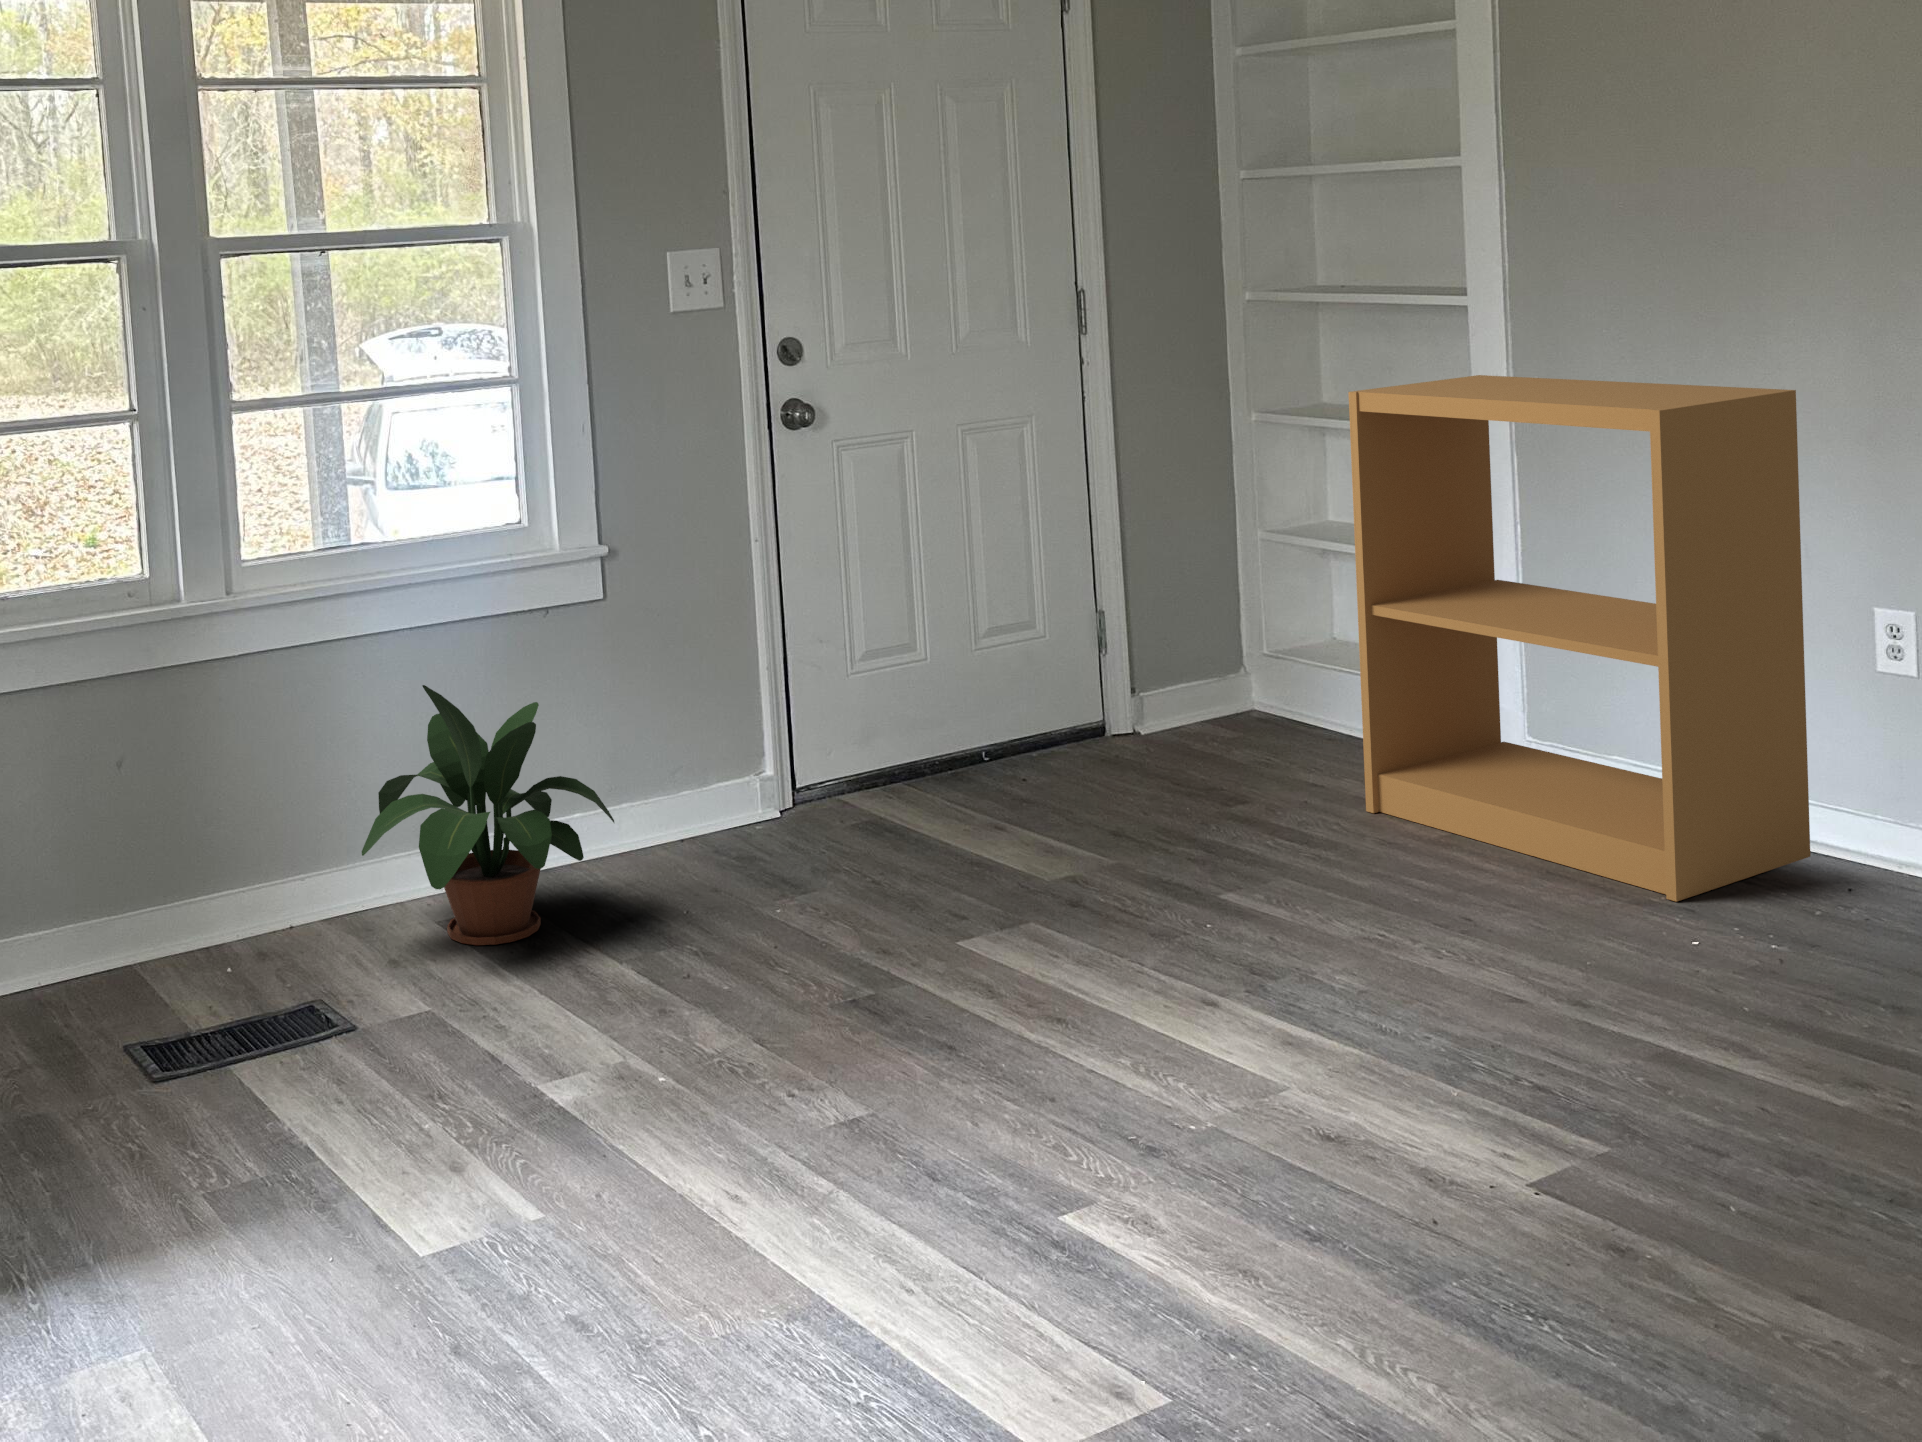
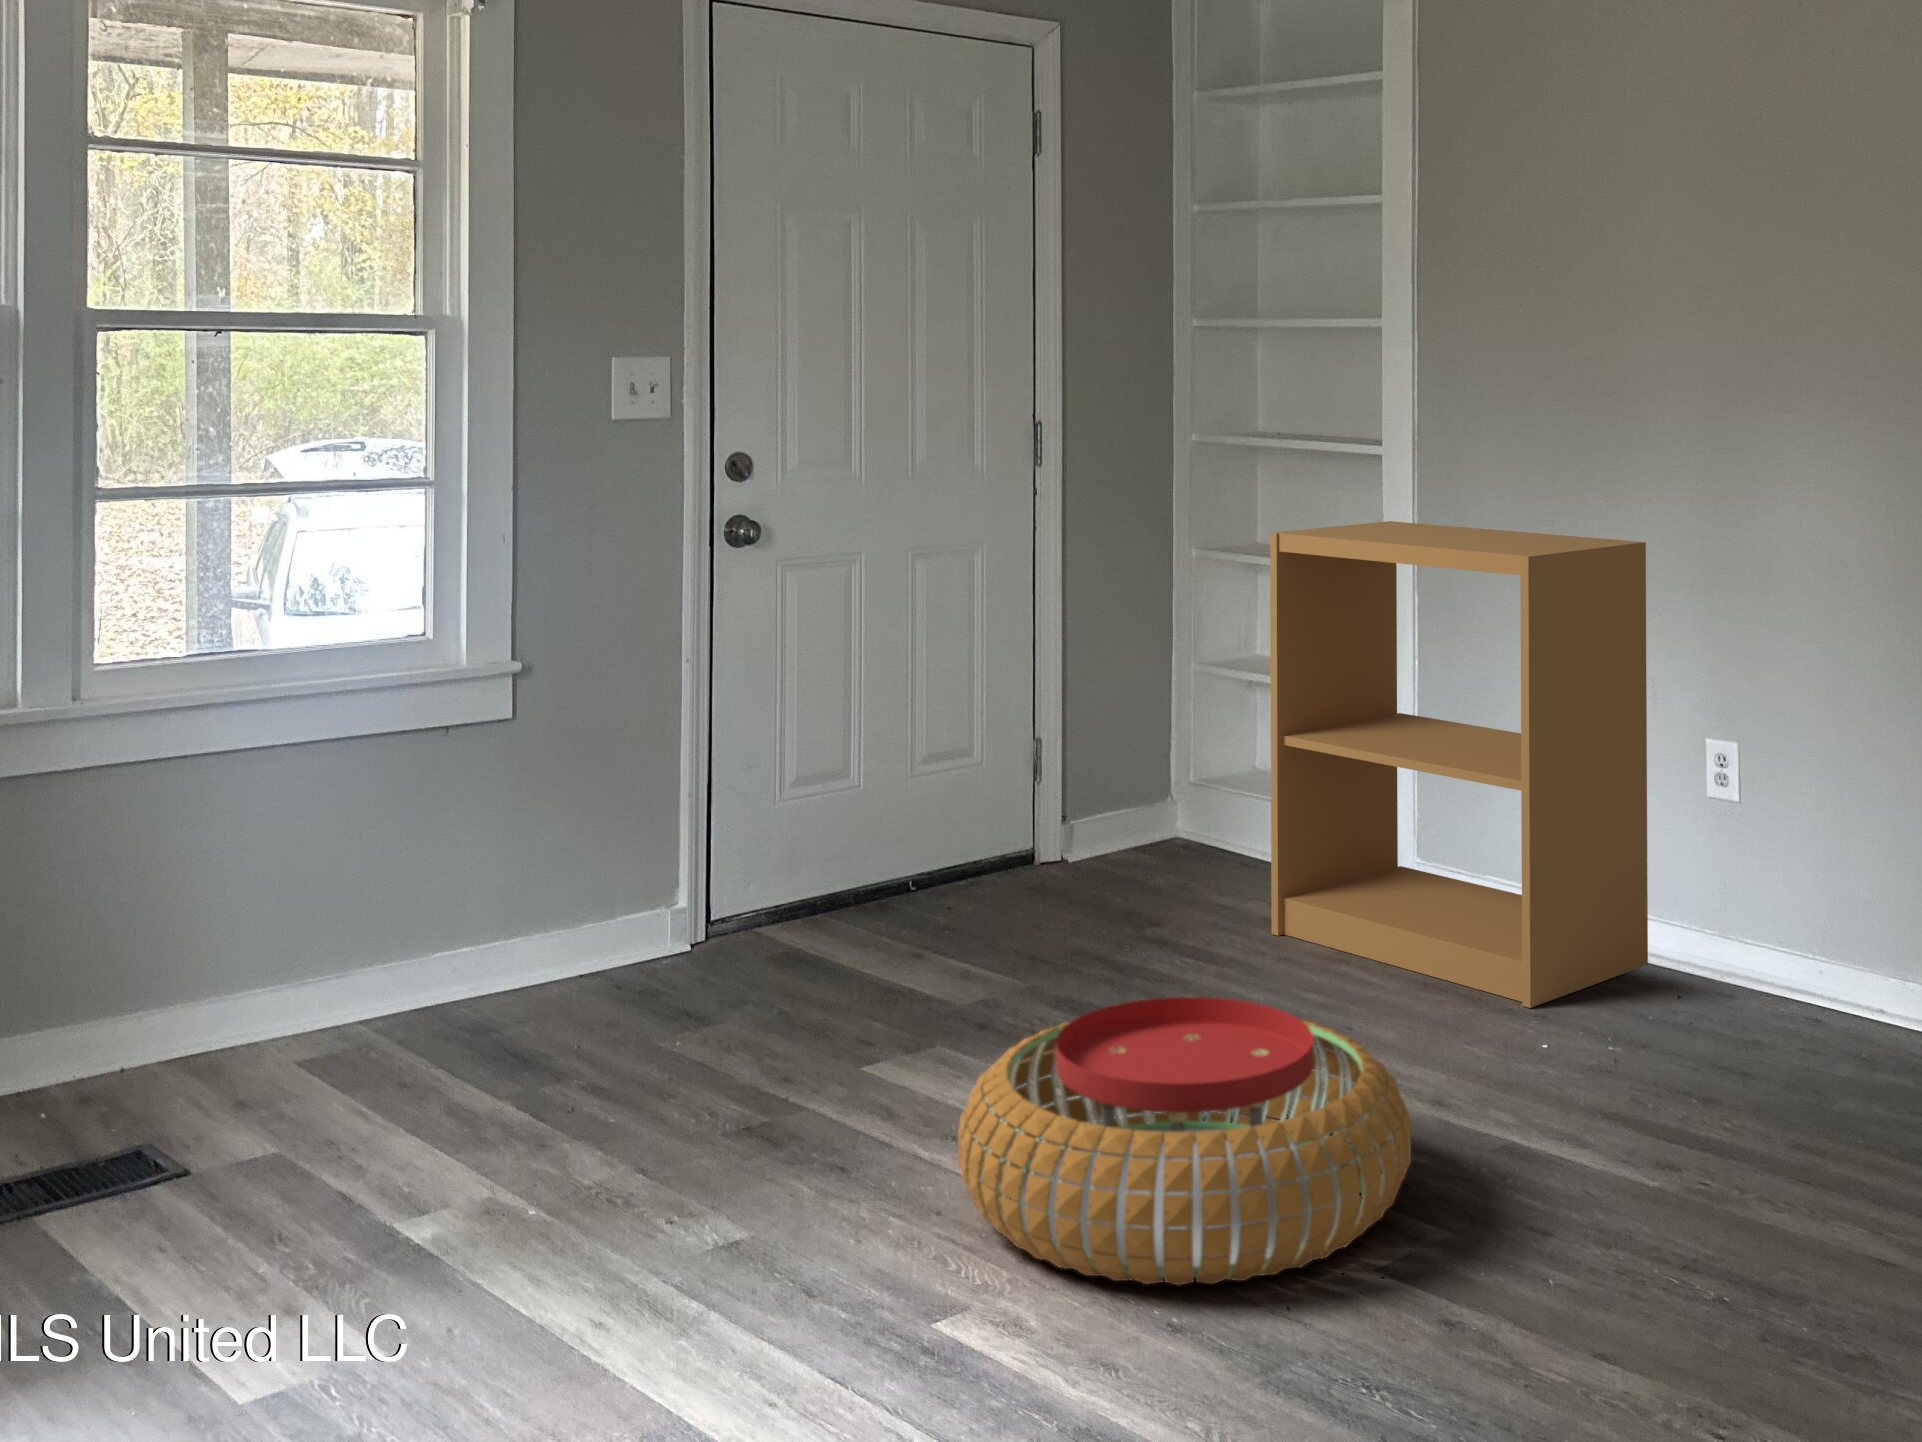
potted plant: present [362,685,614,945] -> none [224,814,514,1093]
pouf: none [1069,885,1572,1195] -> present [958,997,1411,1285]

